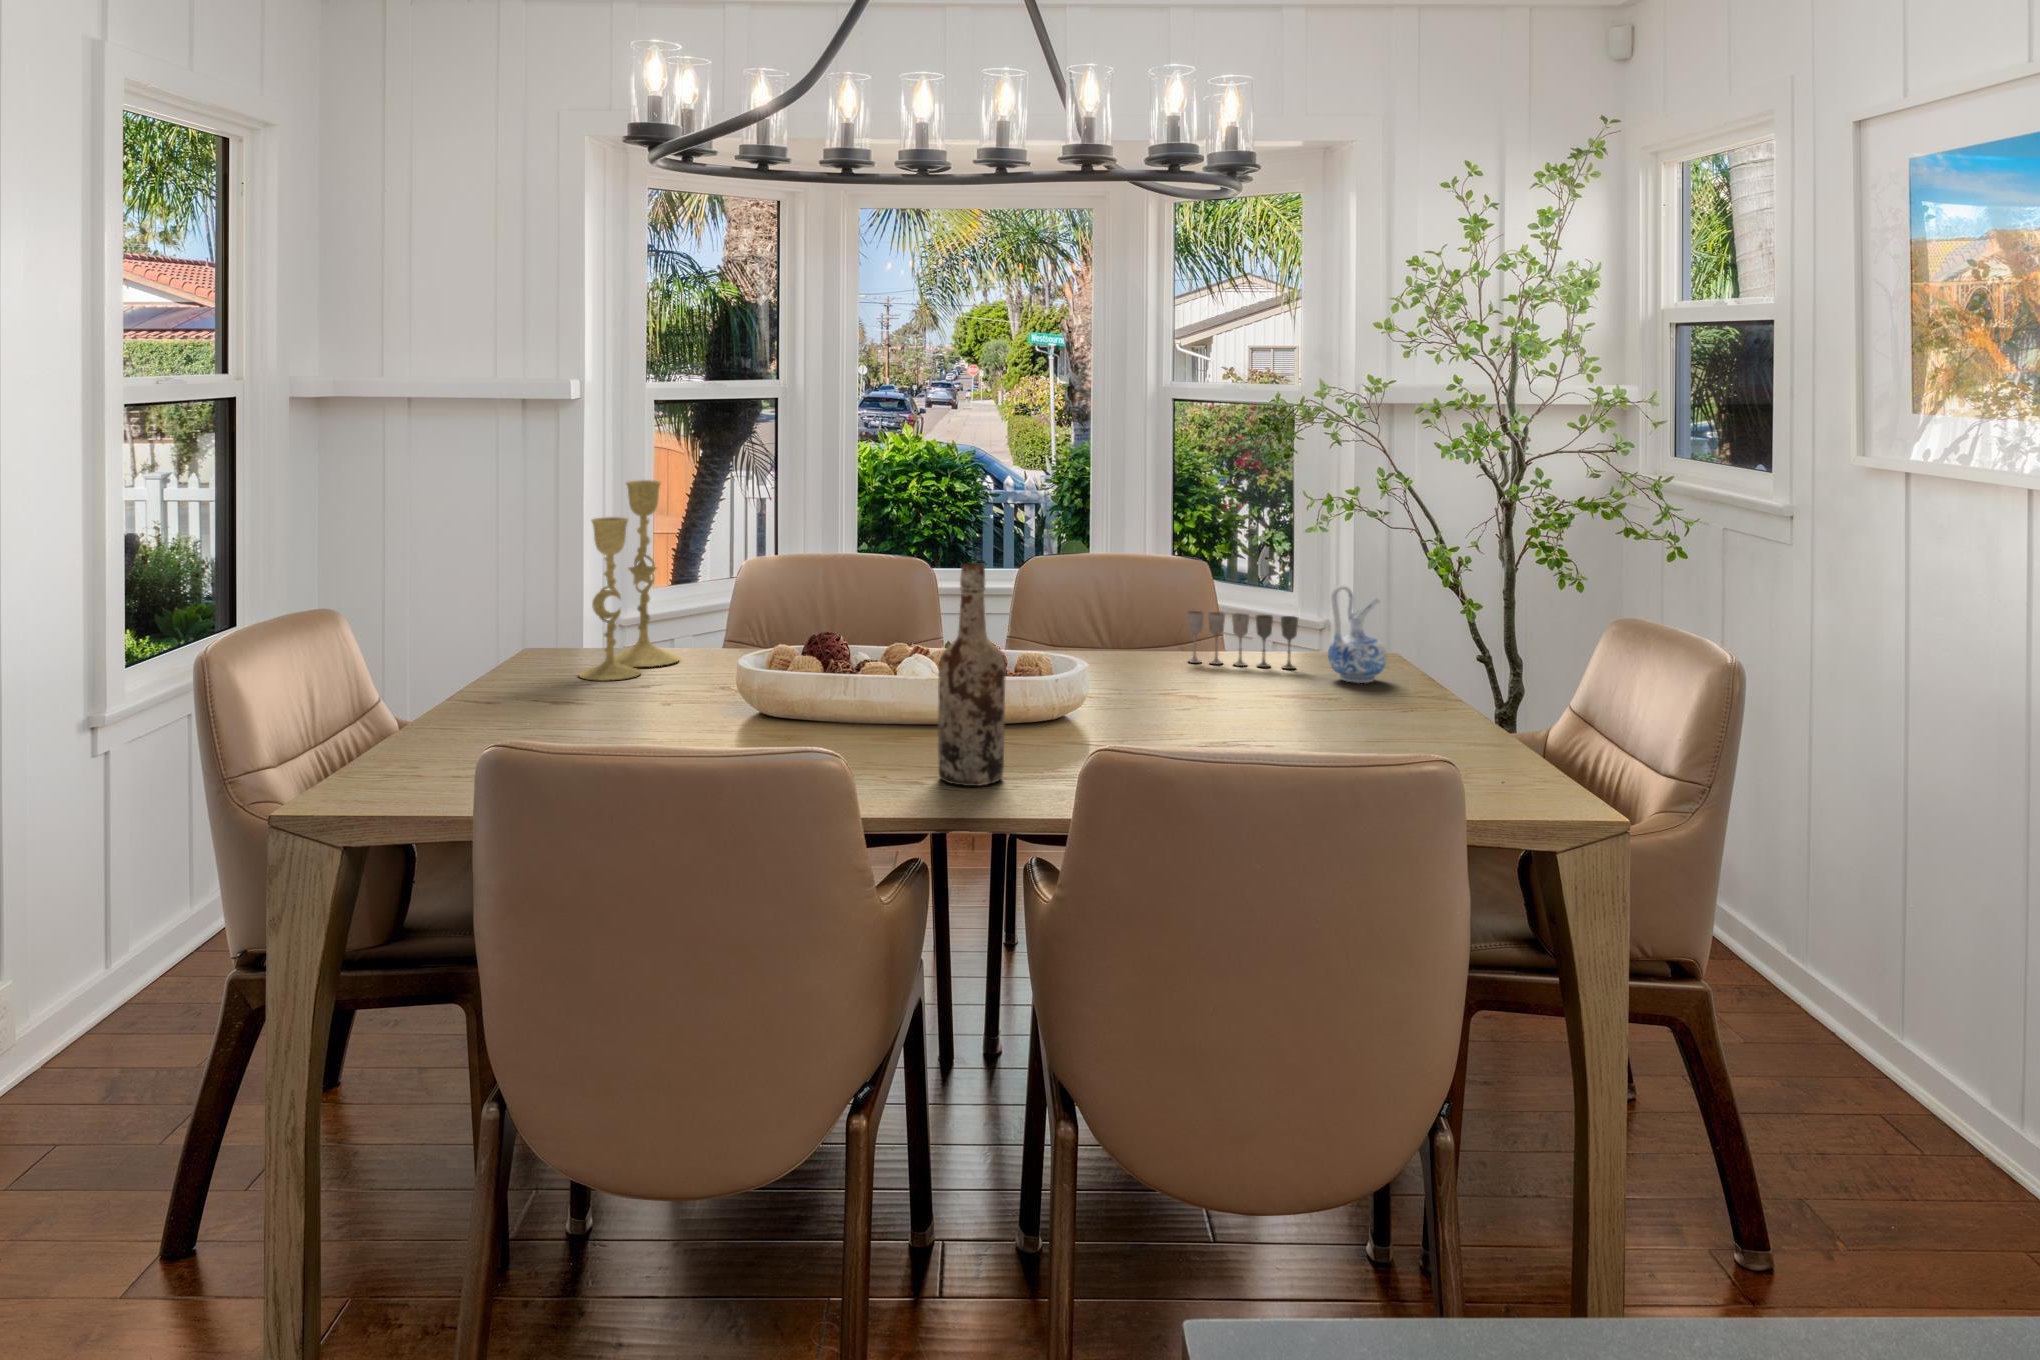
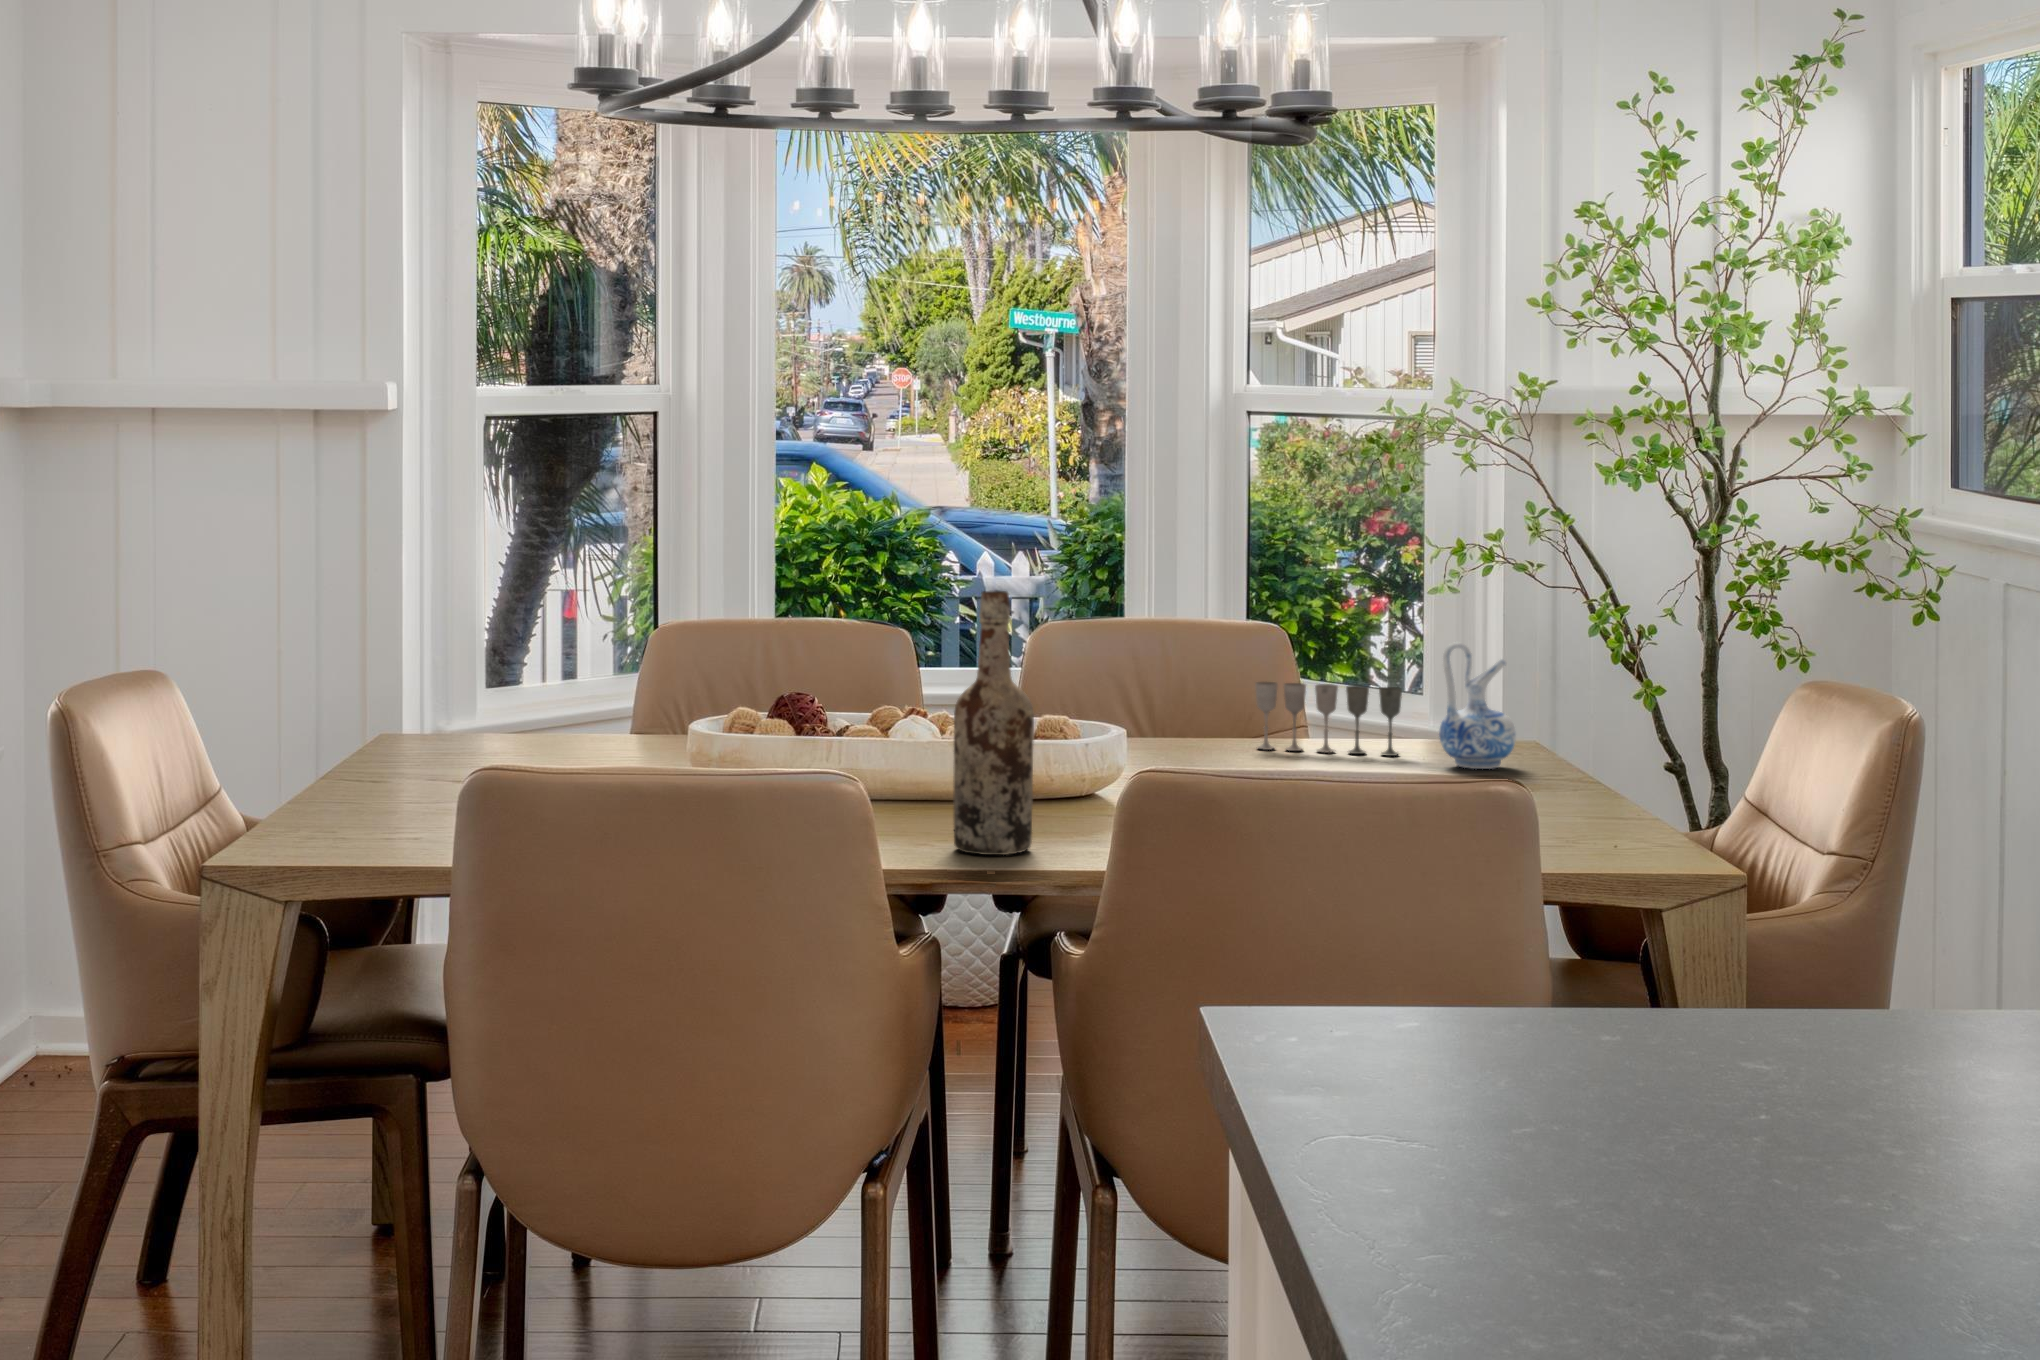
candlestick: present [579,480,680,681] -> none [465,509,589,764]

